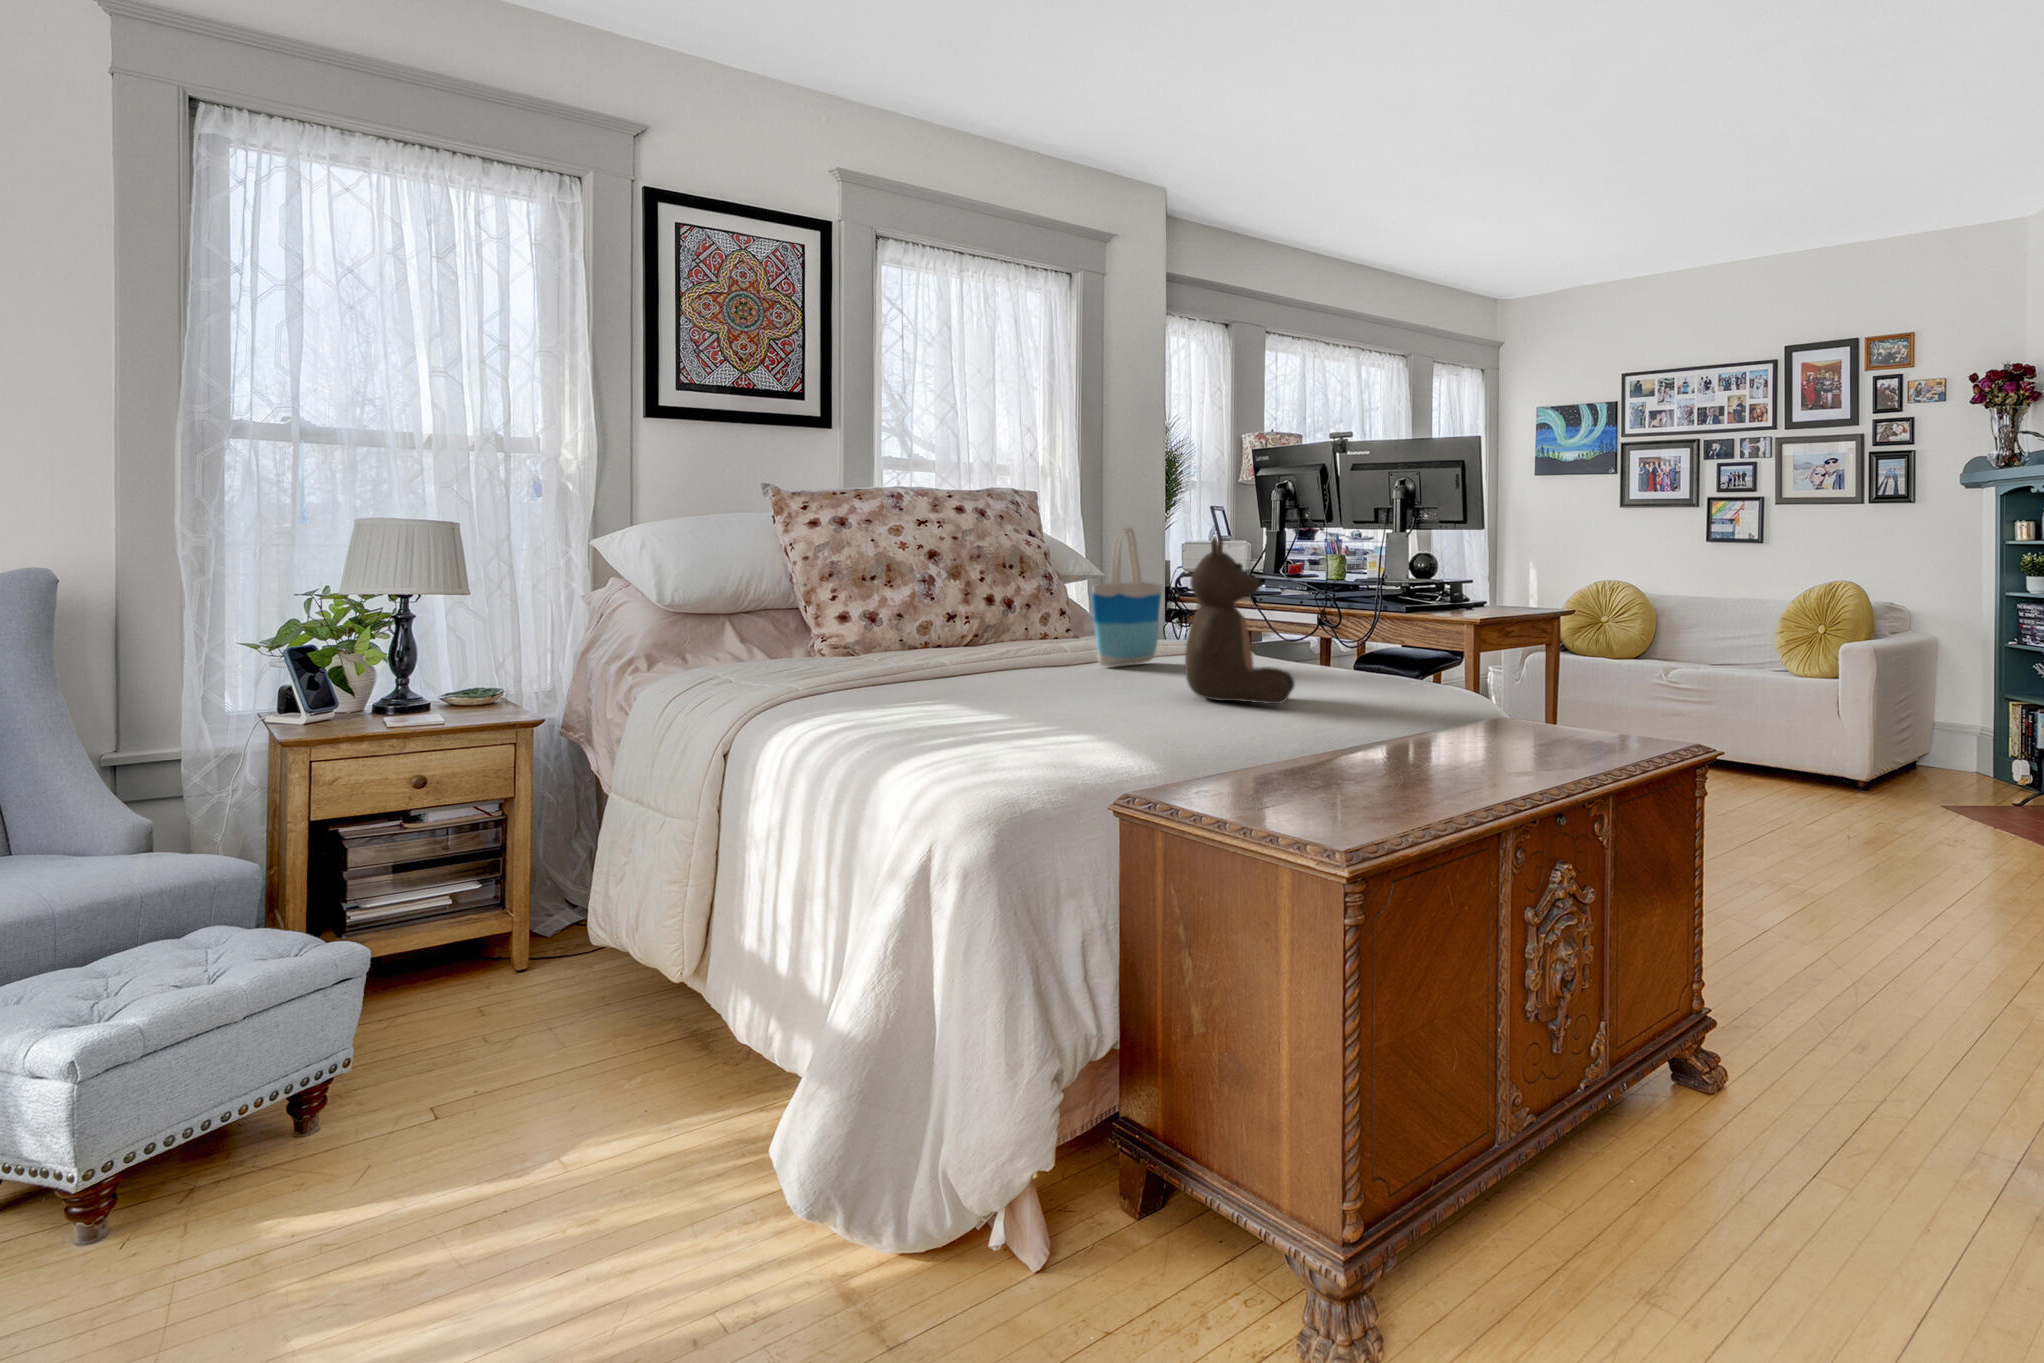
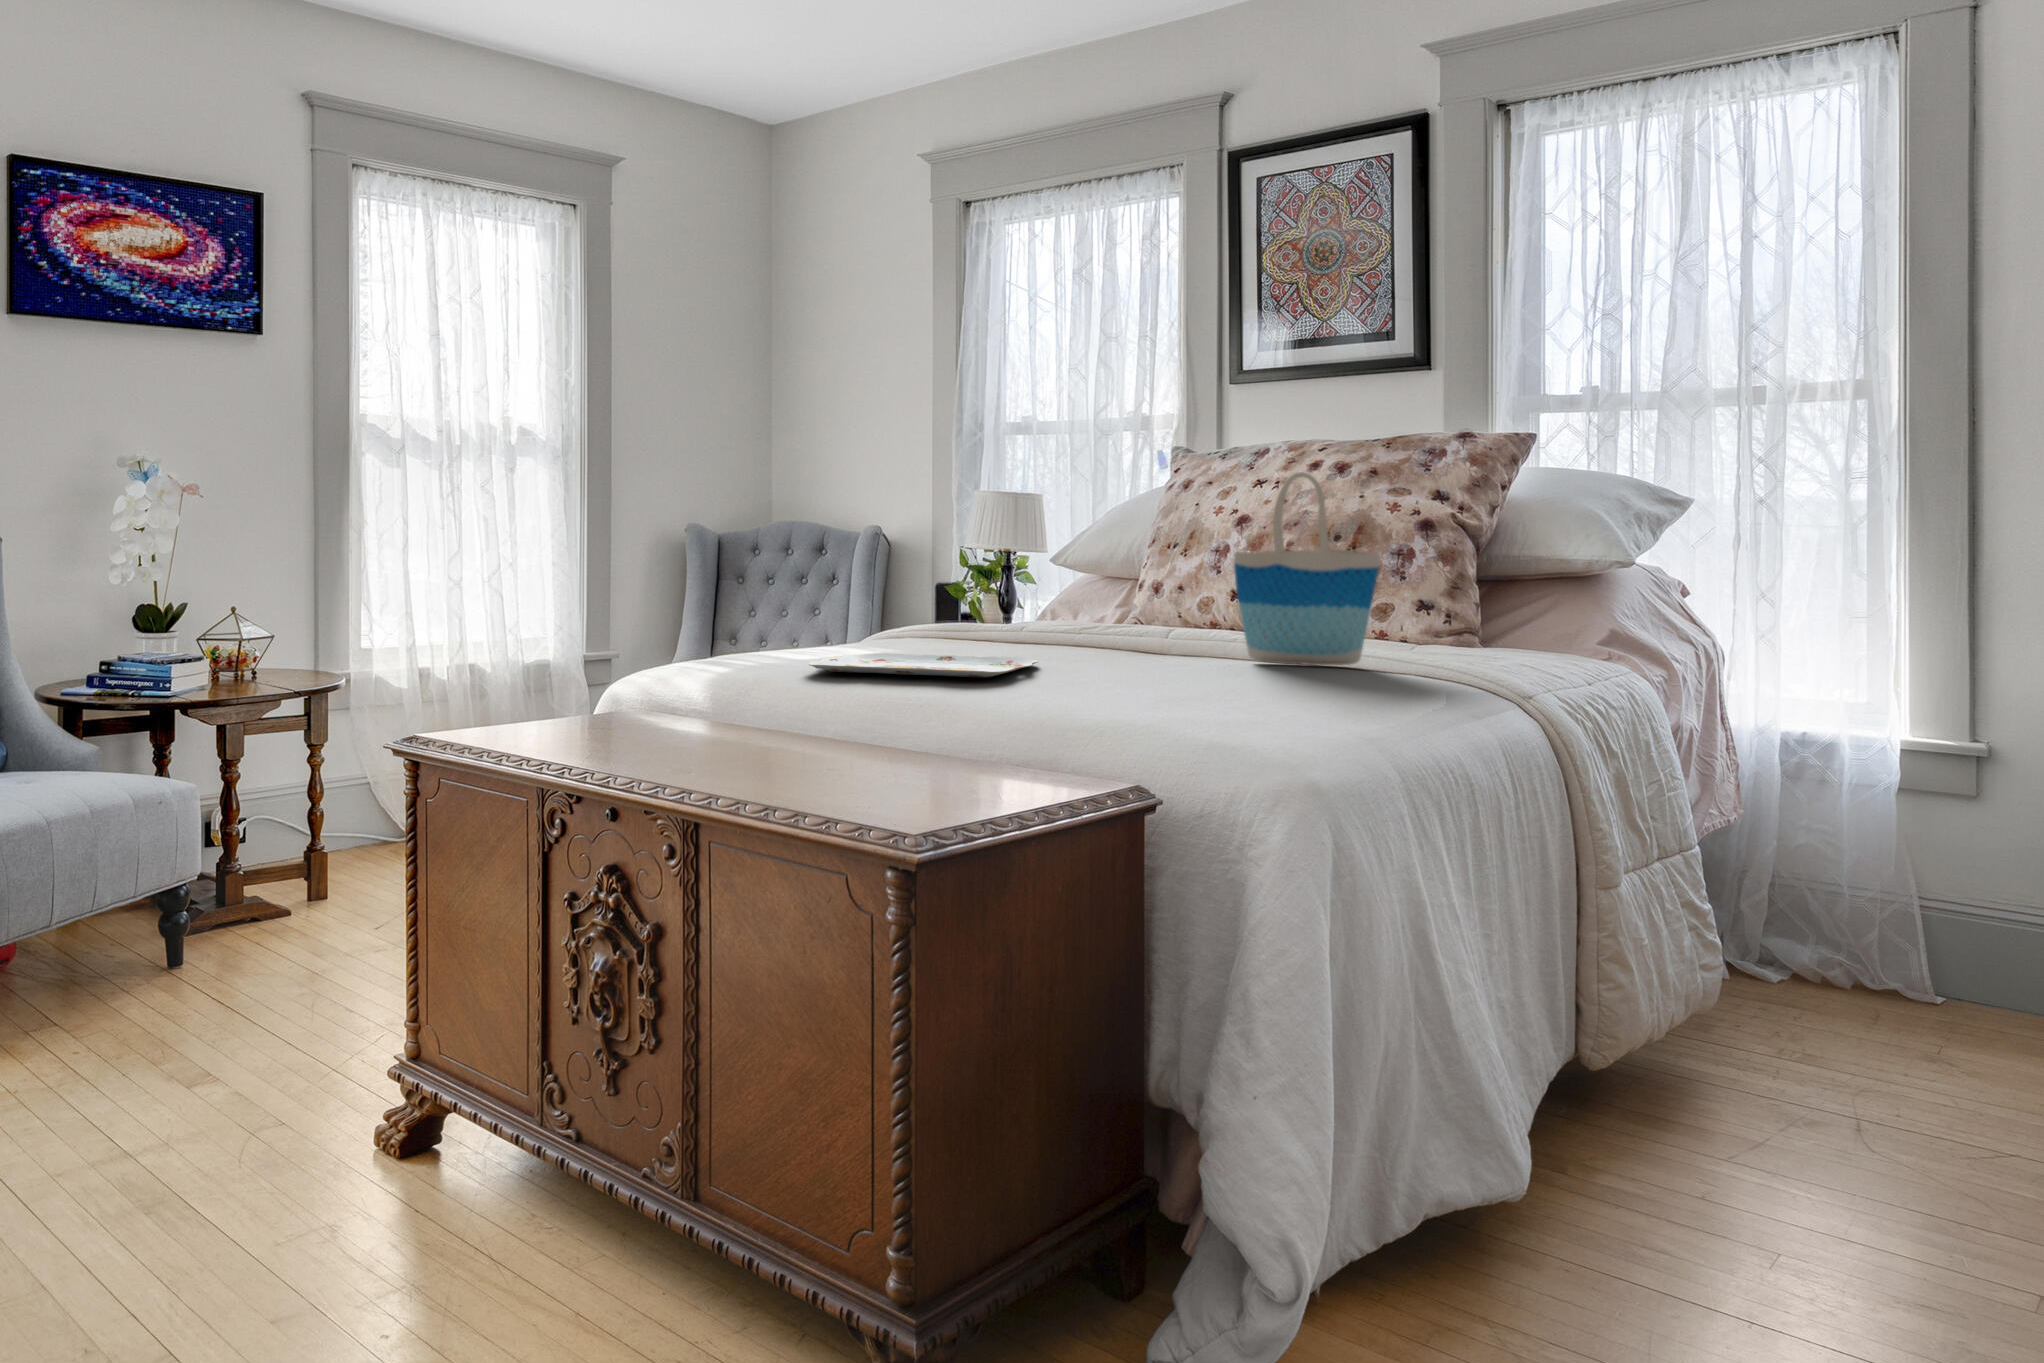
stuffed bear: present [1185,537,1295,704] -> none [1028,476,1207,702]
serving tray: none [910,685,1132,720] -> present [809,653,1038,677]

